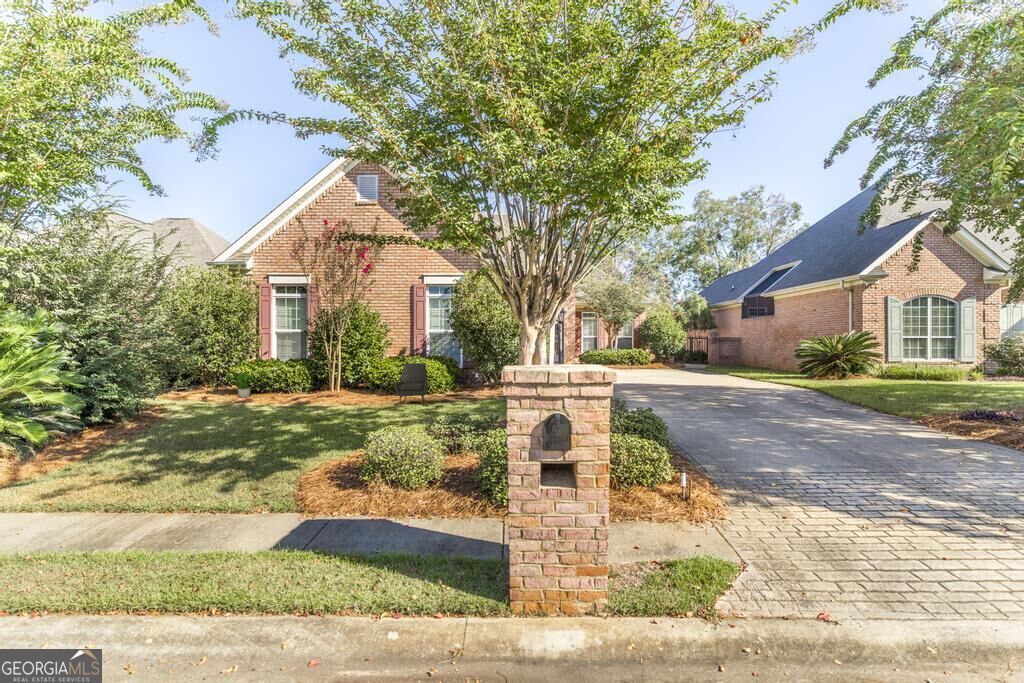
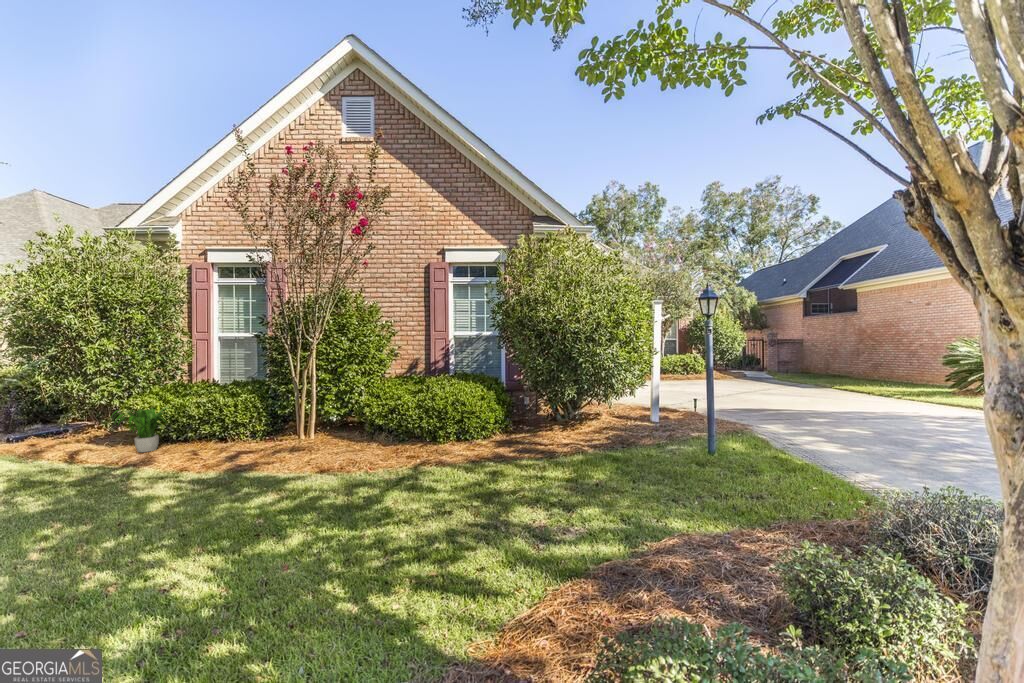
chair: present [394,363,429,404] -> none [406,389,469,467]

